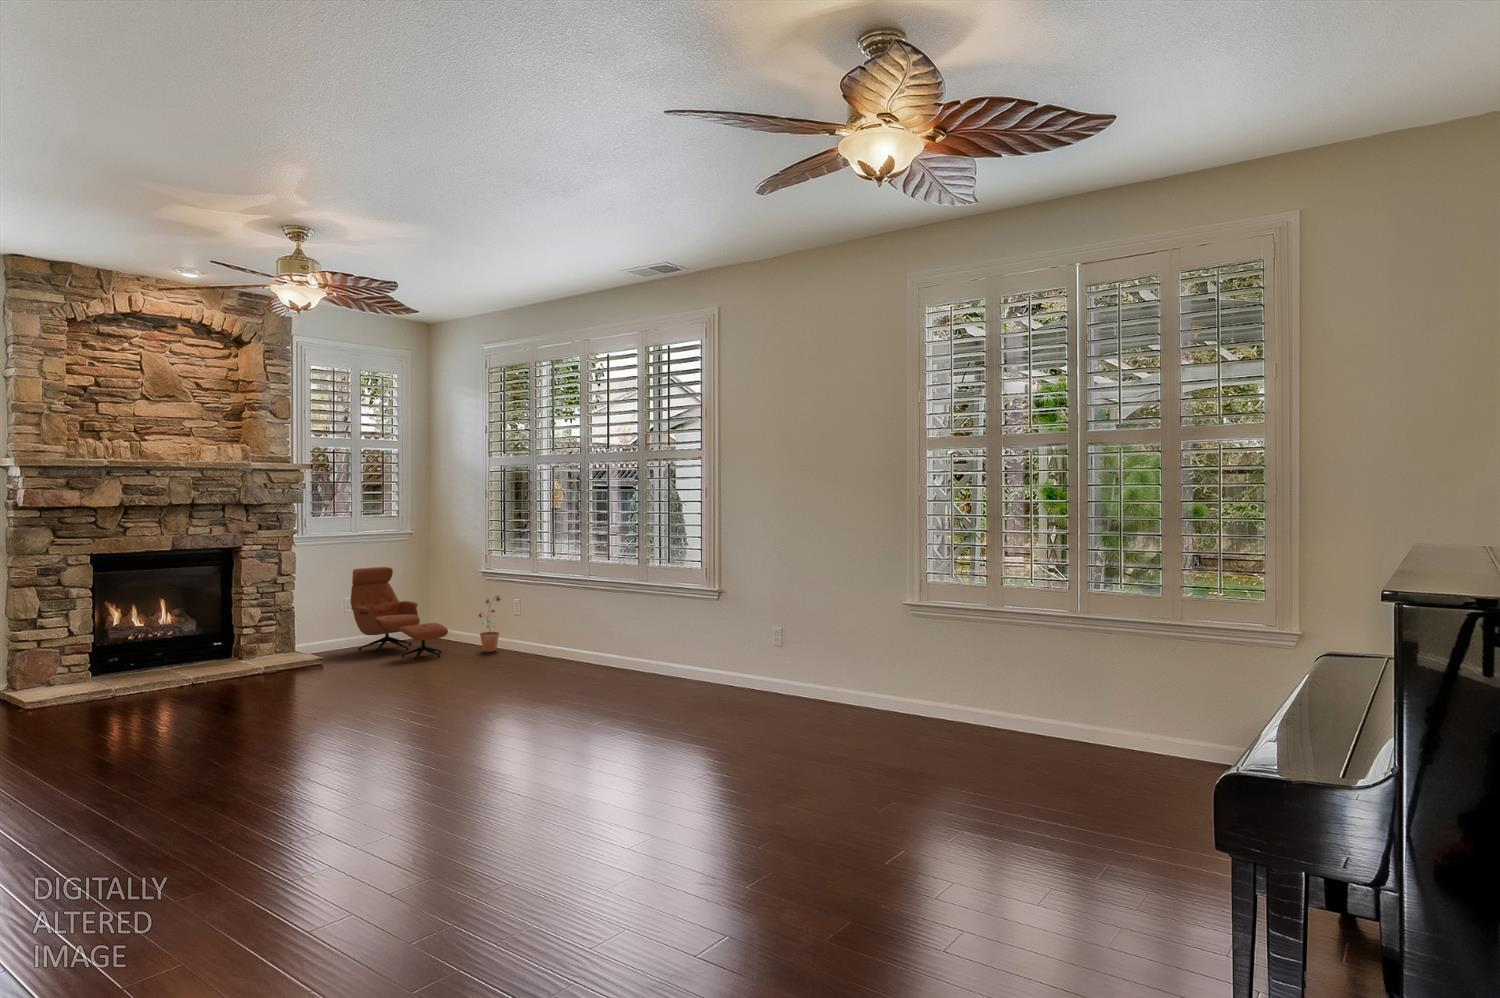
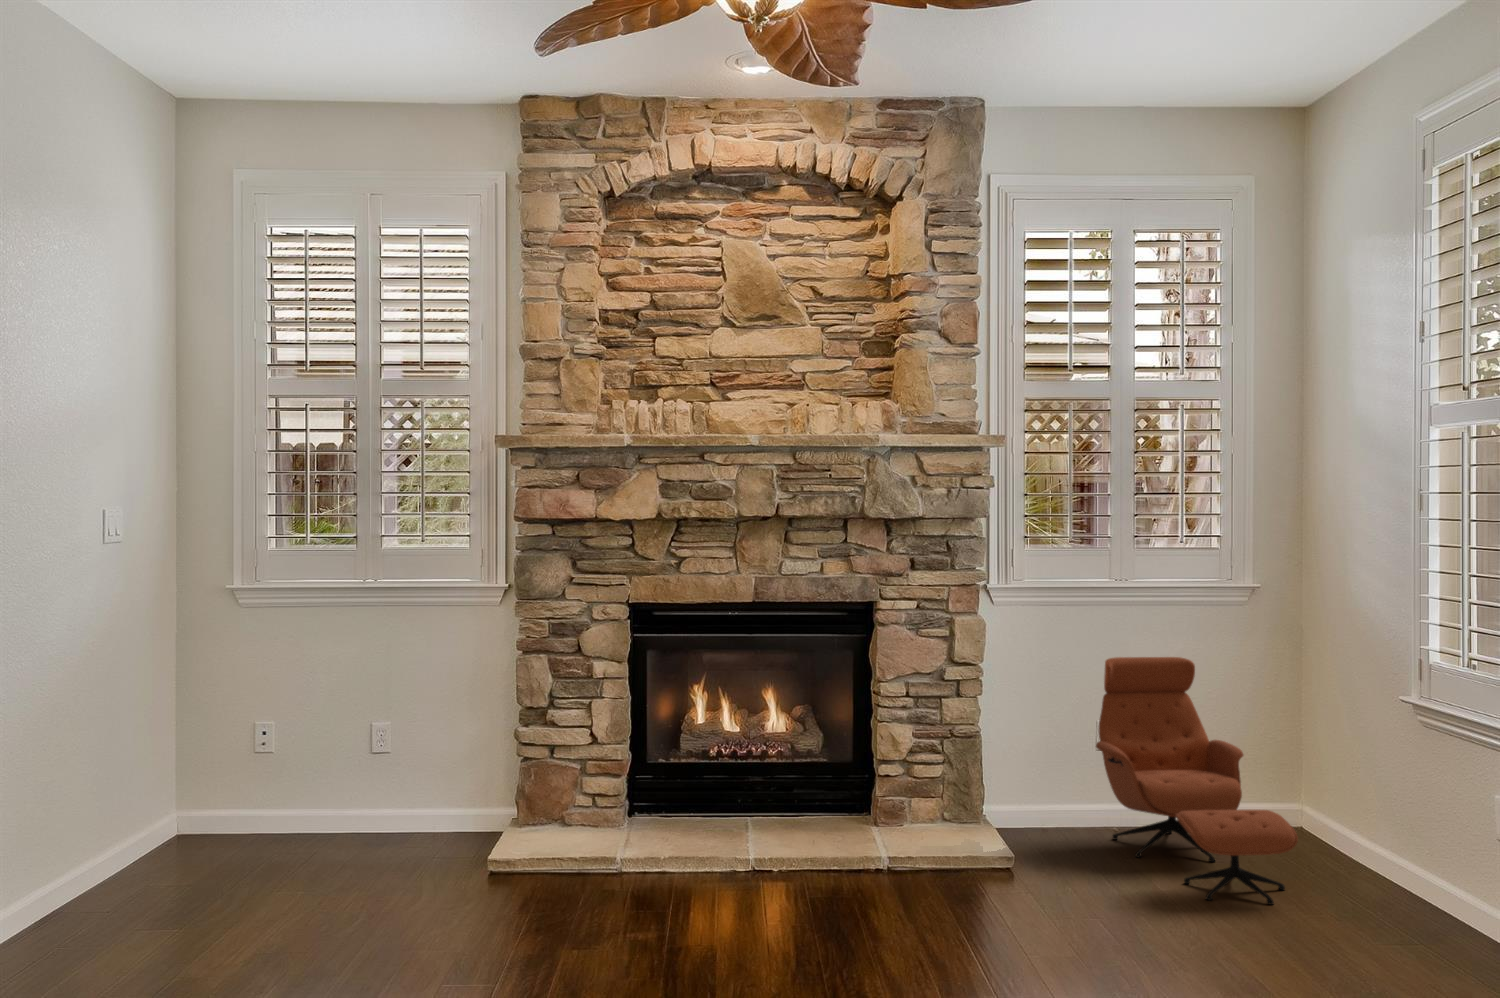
potted plant: present [479,596,501,652] -> none [1379,764,1453,916]

